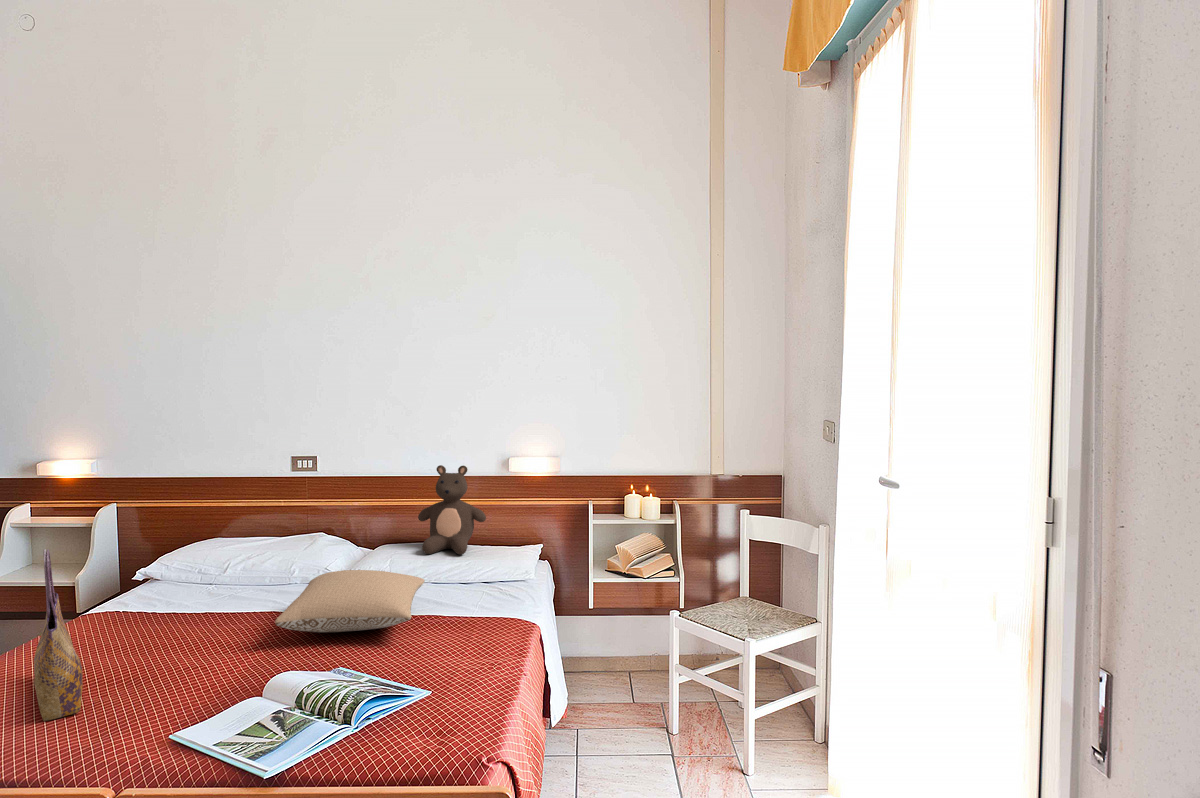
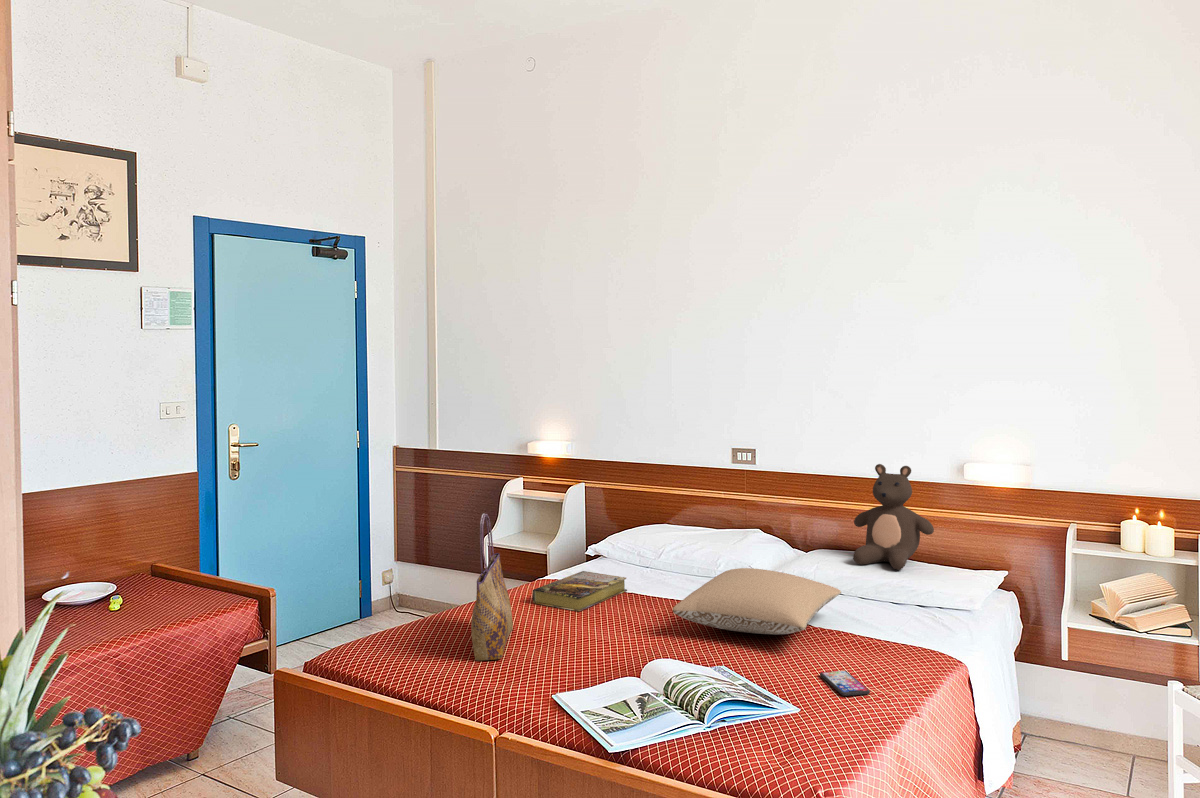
book: none [88,598,200,642] -> present [532,571,627,611]
smartphone: none [432,649,480,671] -> present [820,671,870,696]

